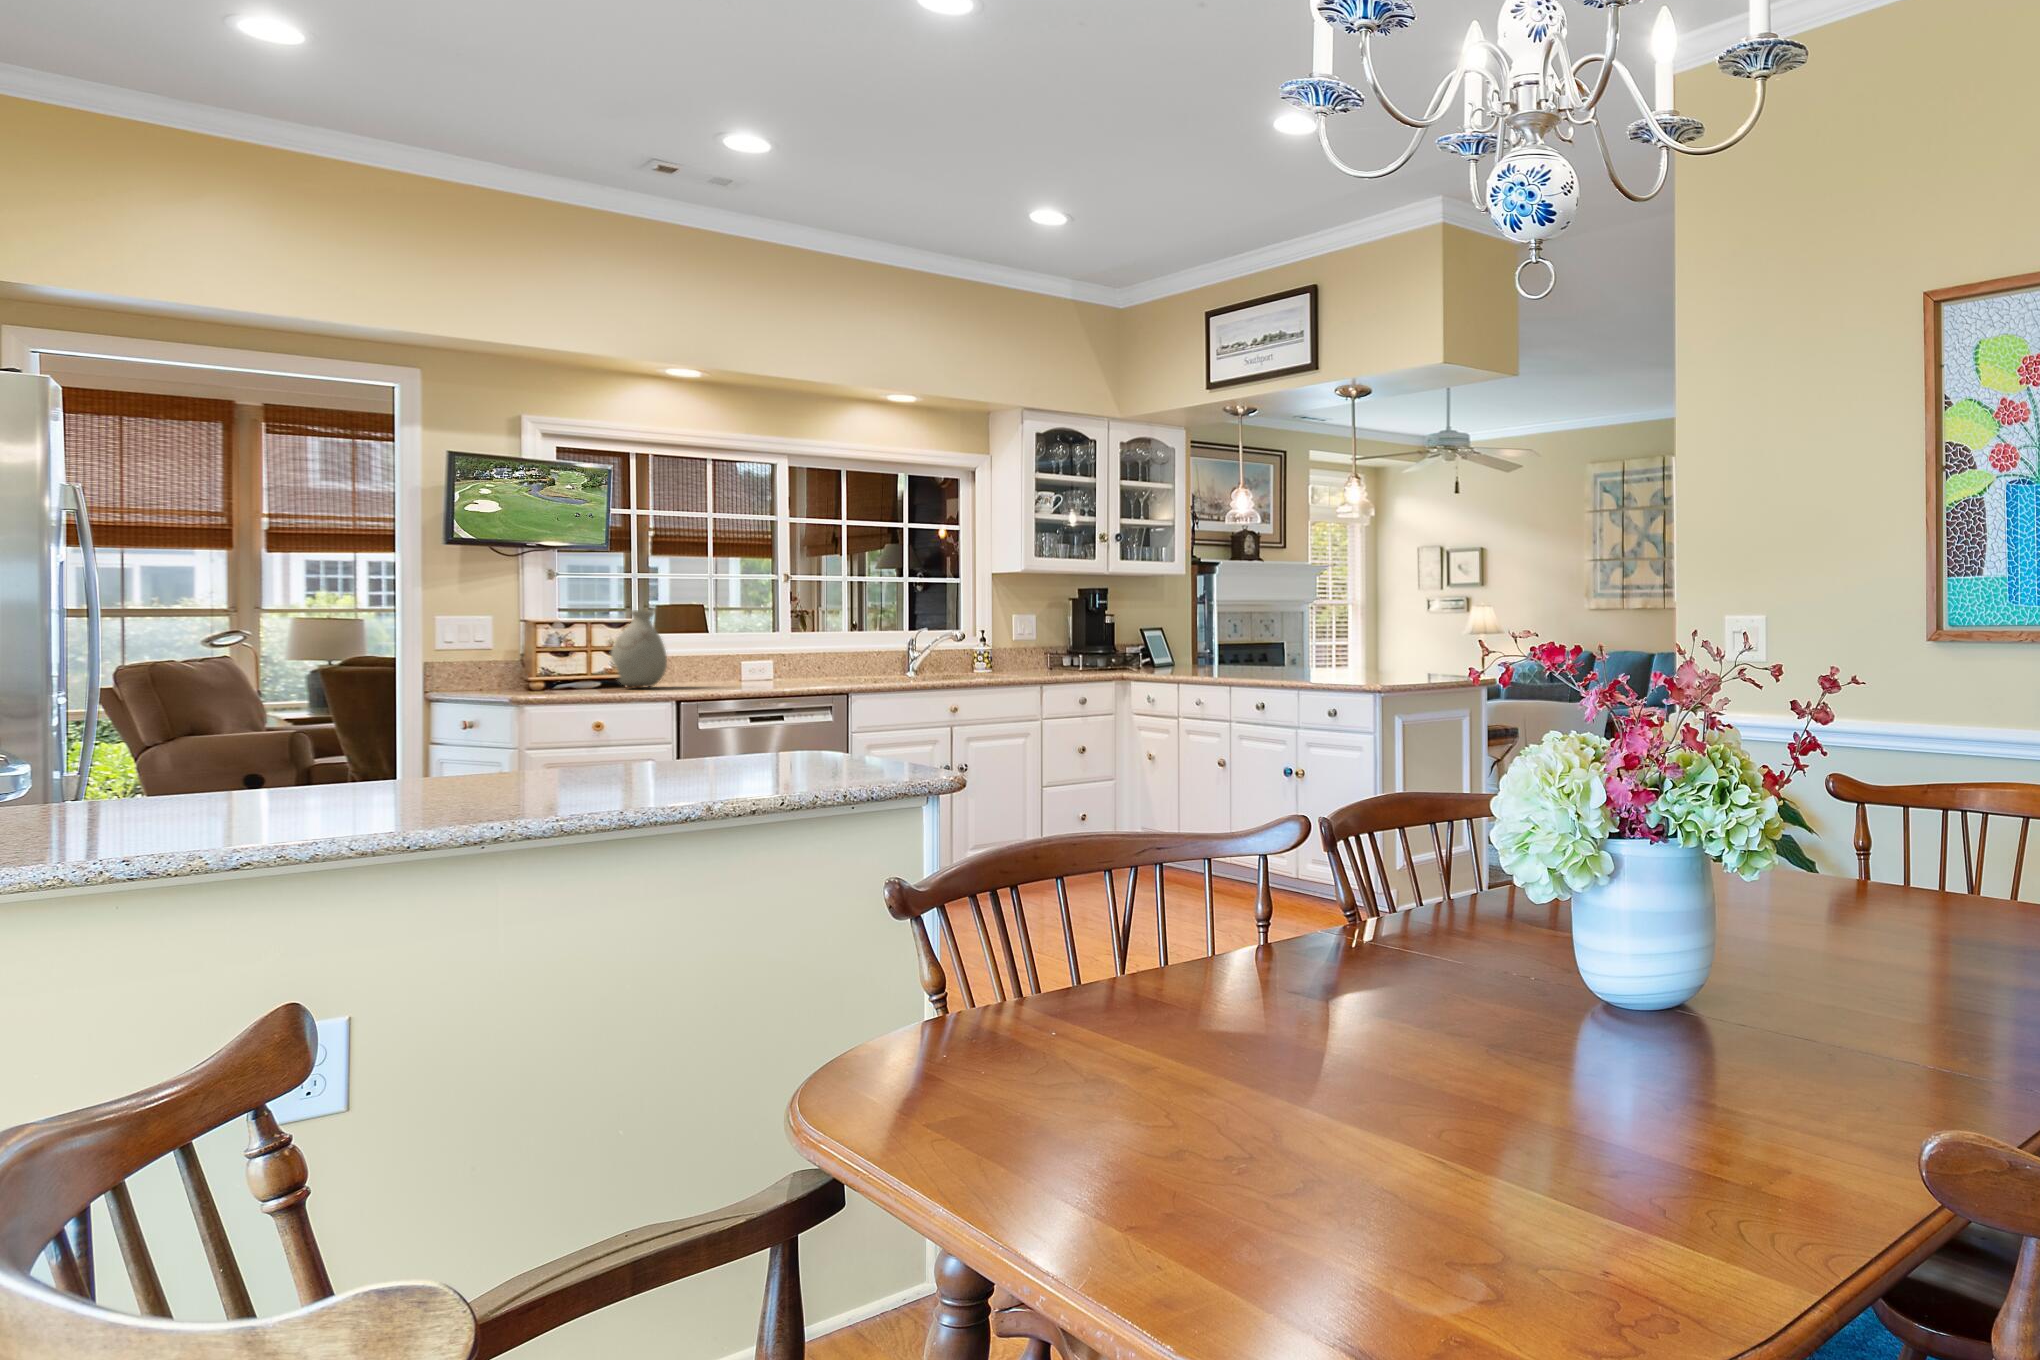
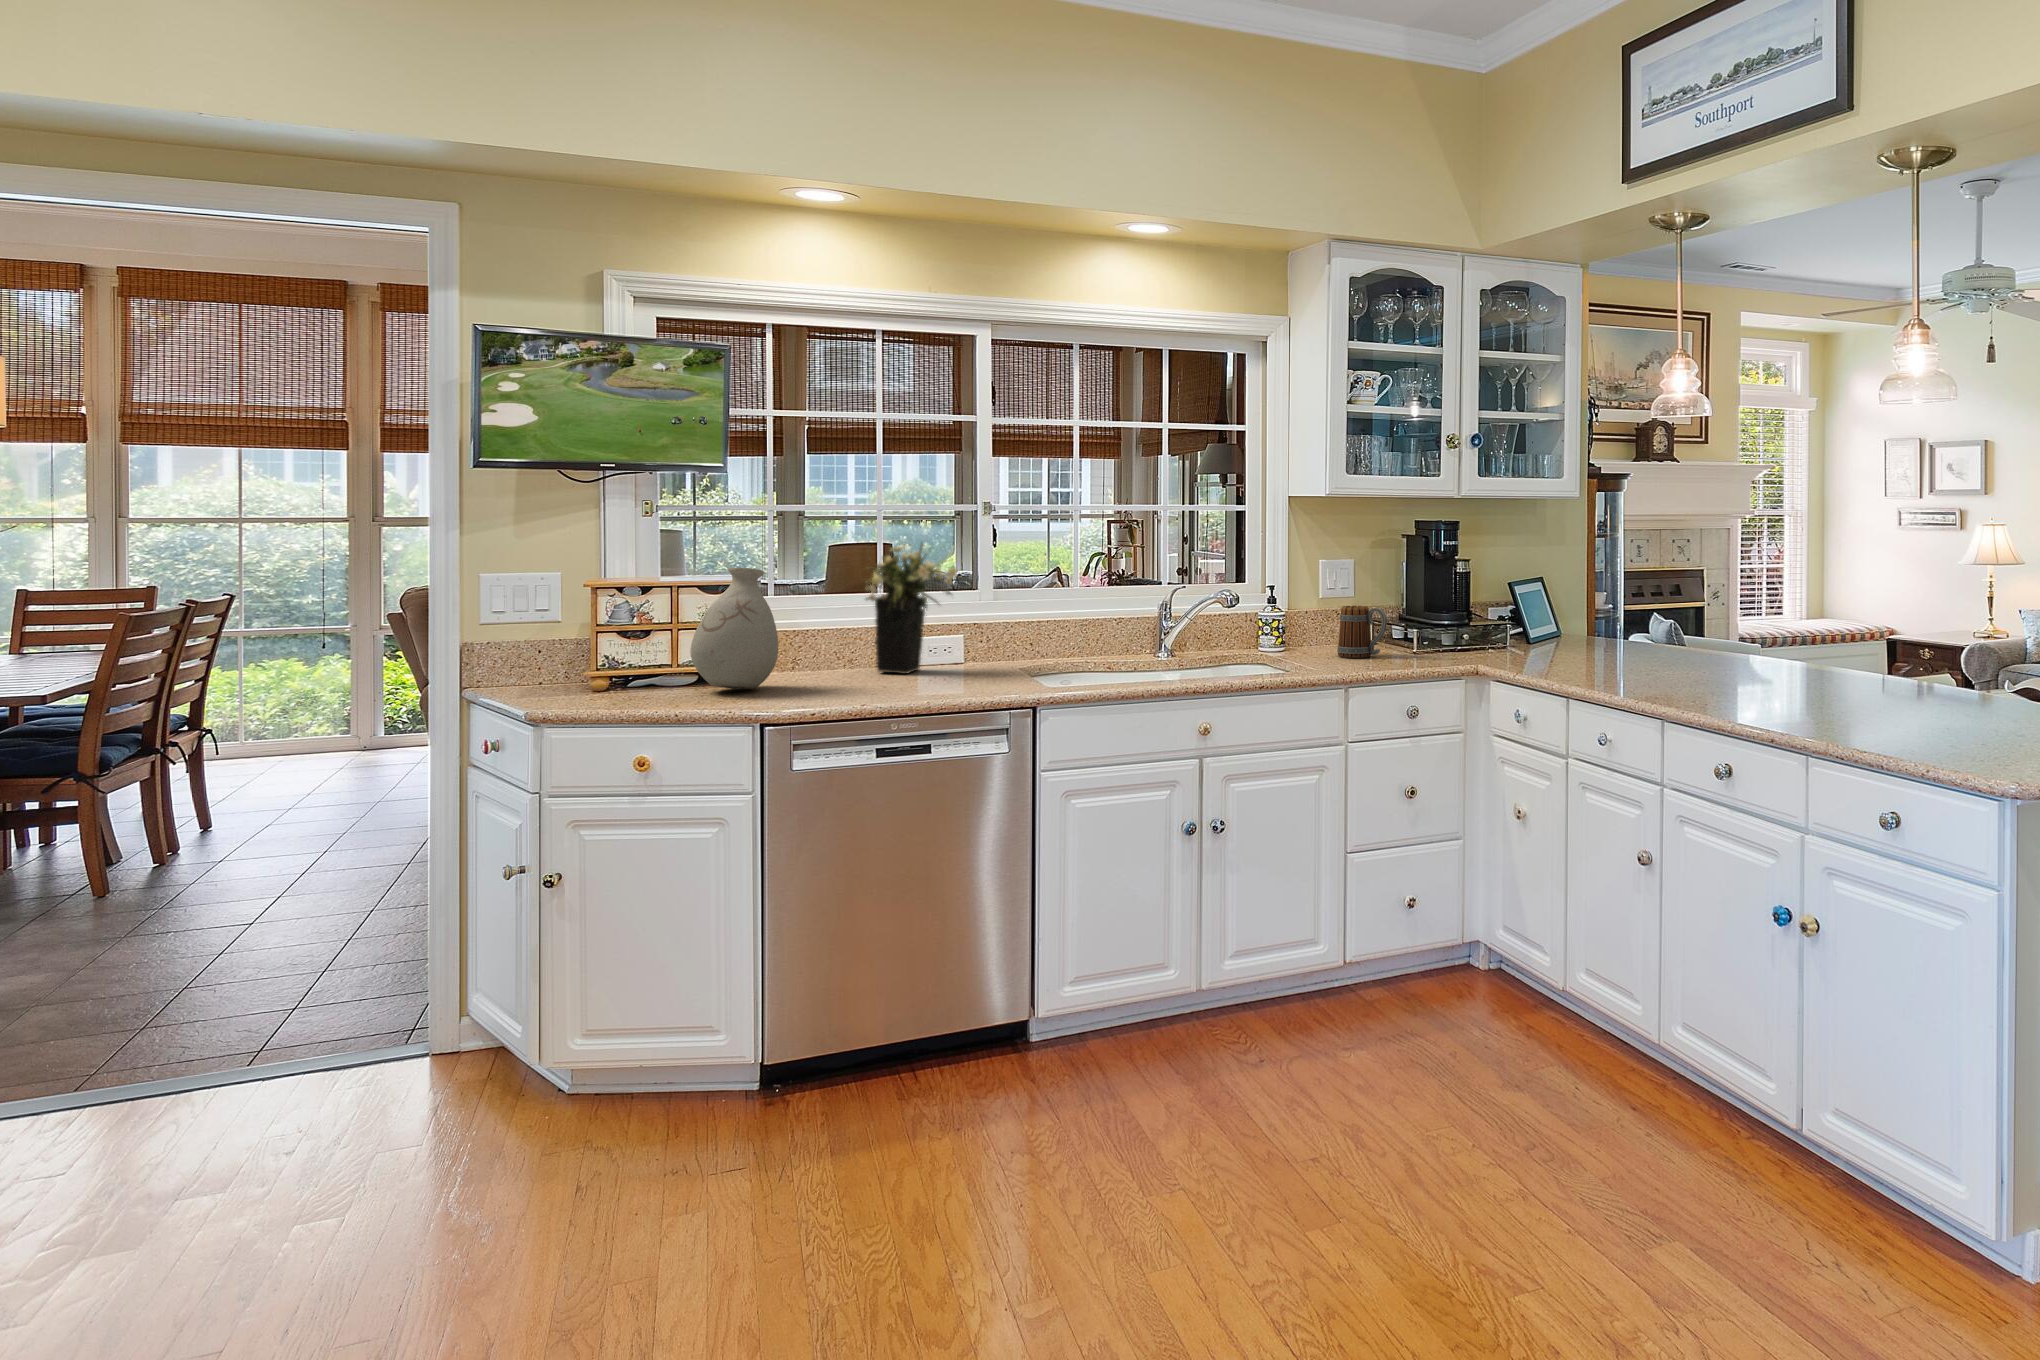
flower arrangement: none [707,598,783,682] -> present [866,545,957,674]
mug: none [1031,642,1064,674] -> present [1337,606,1387,658]

